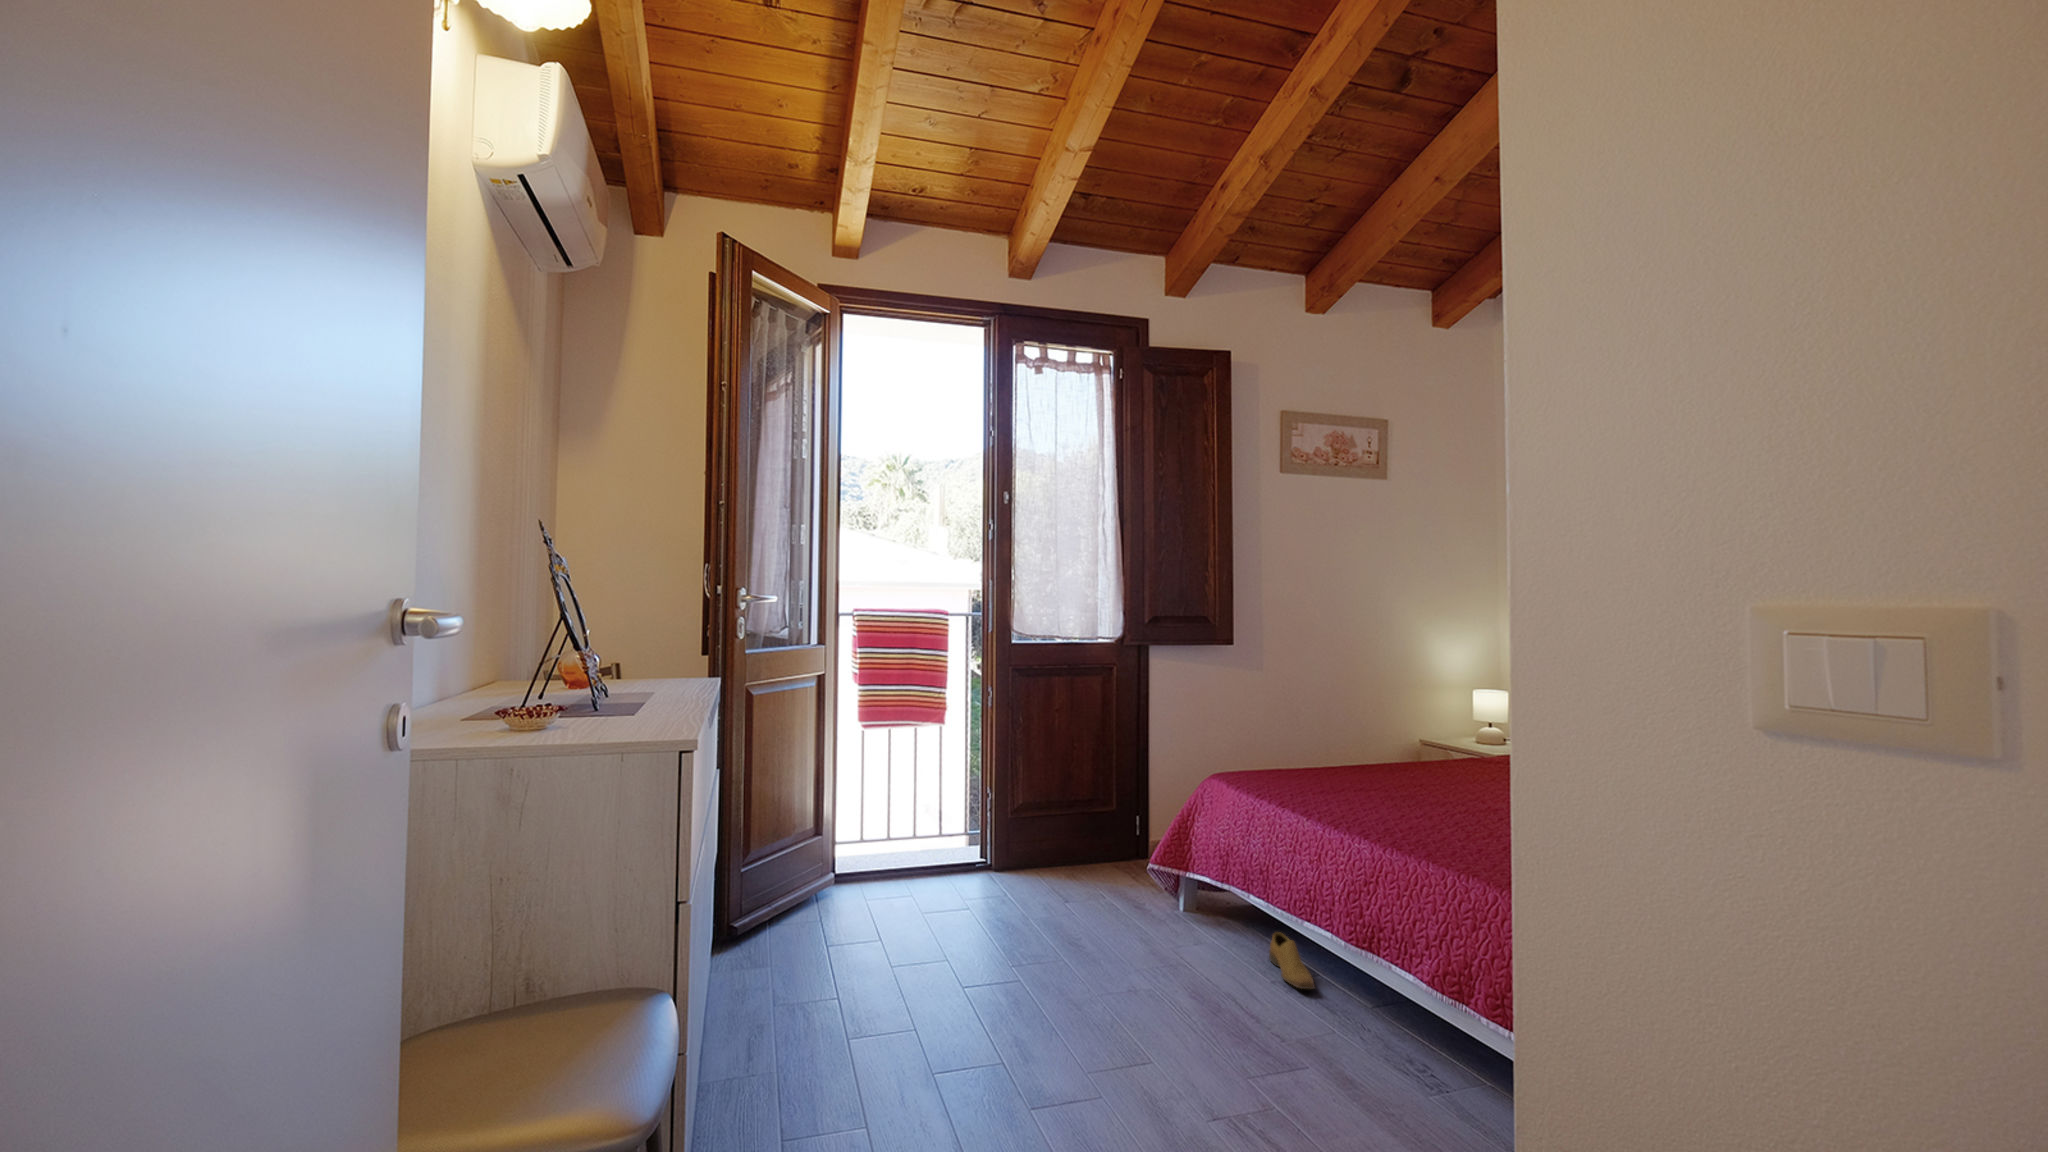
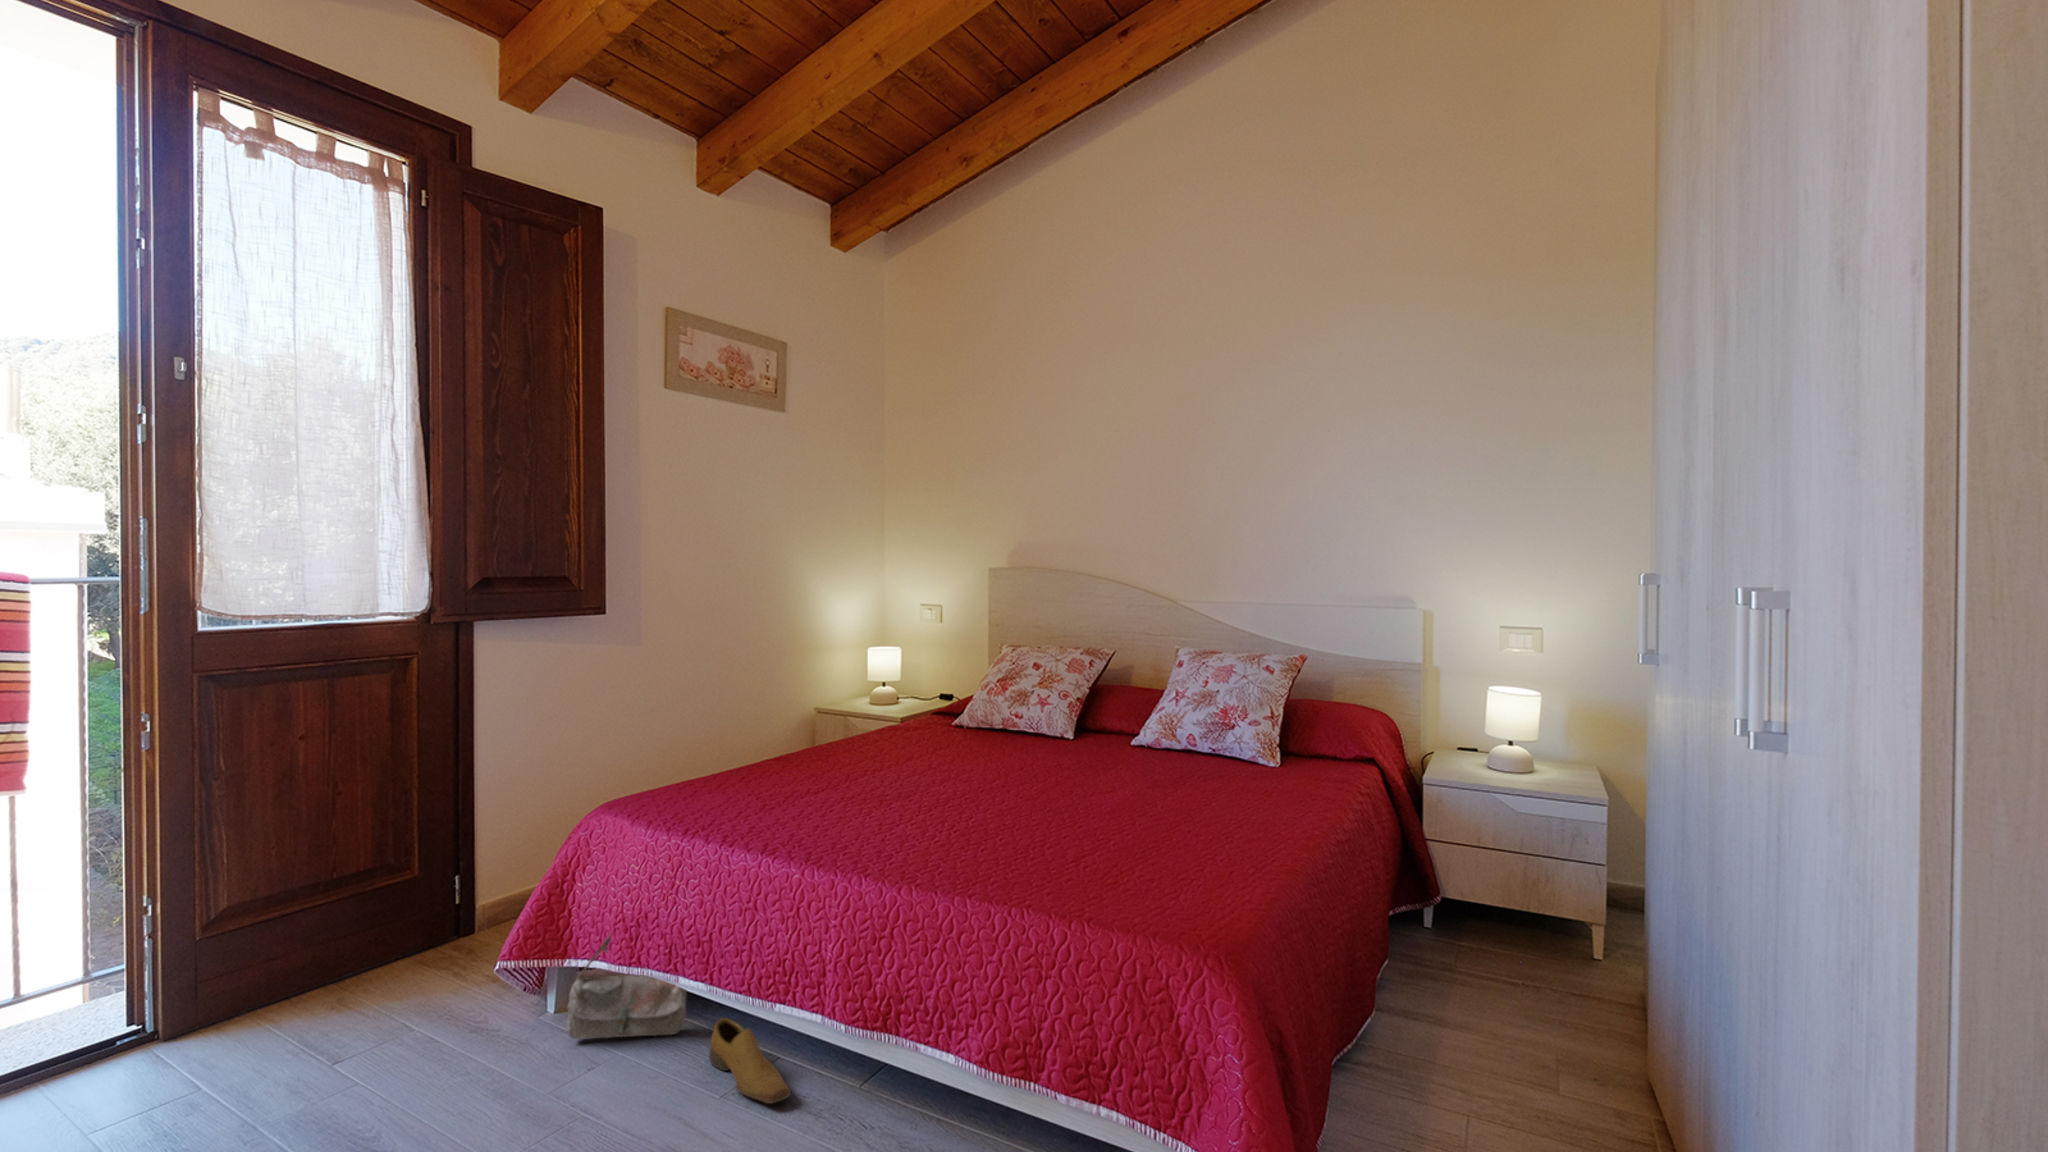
bag: none [1186,846,1260,940] -> present [567,935,686,1039]

